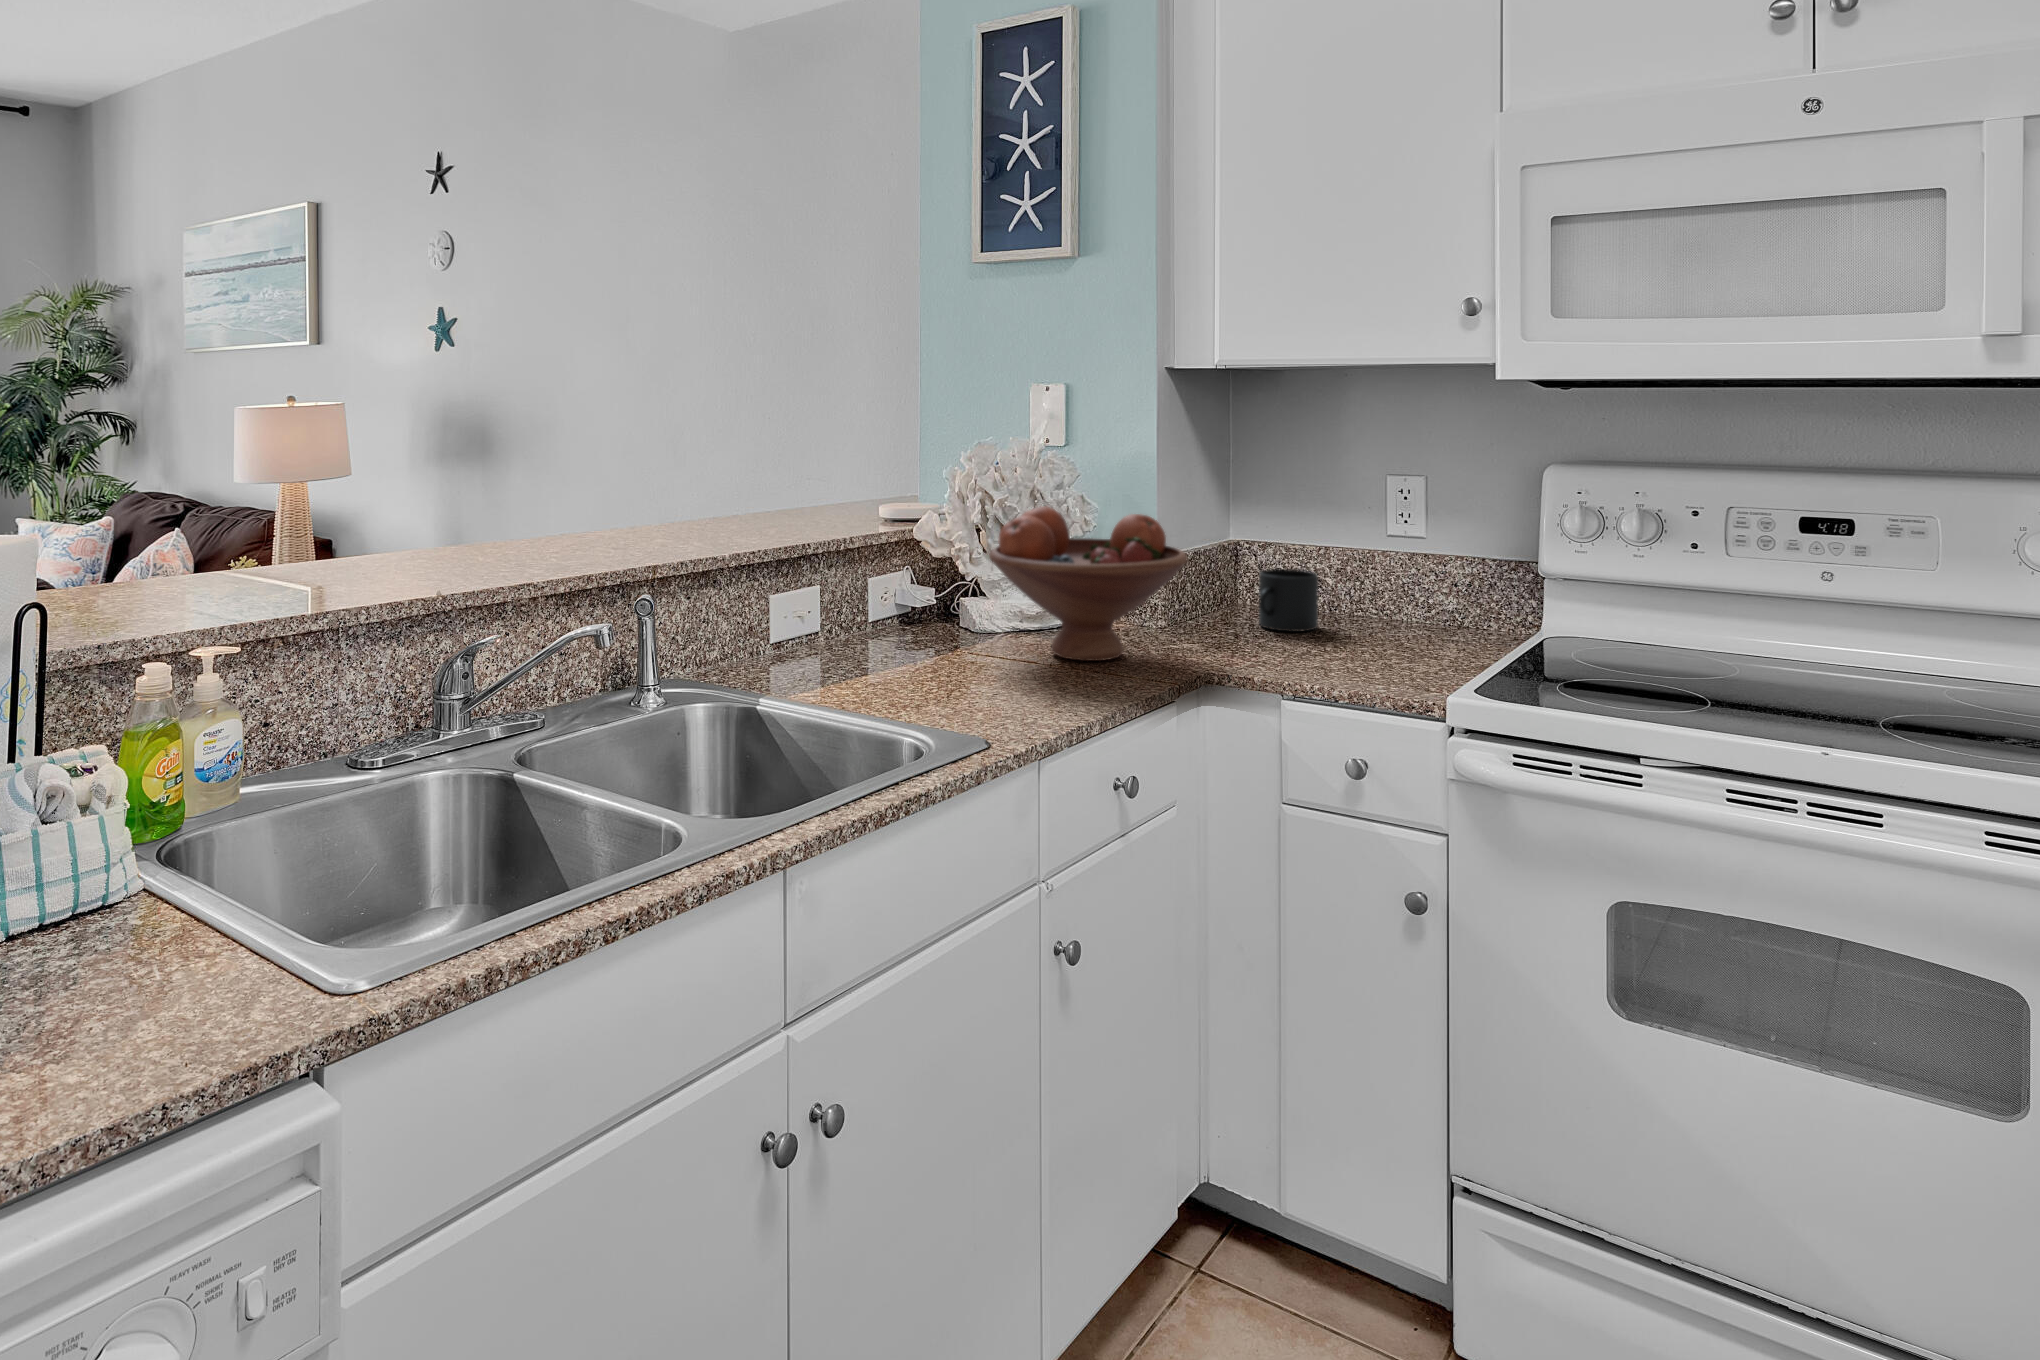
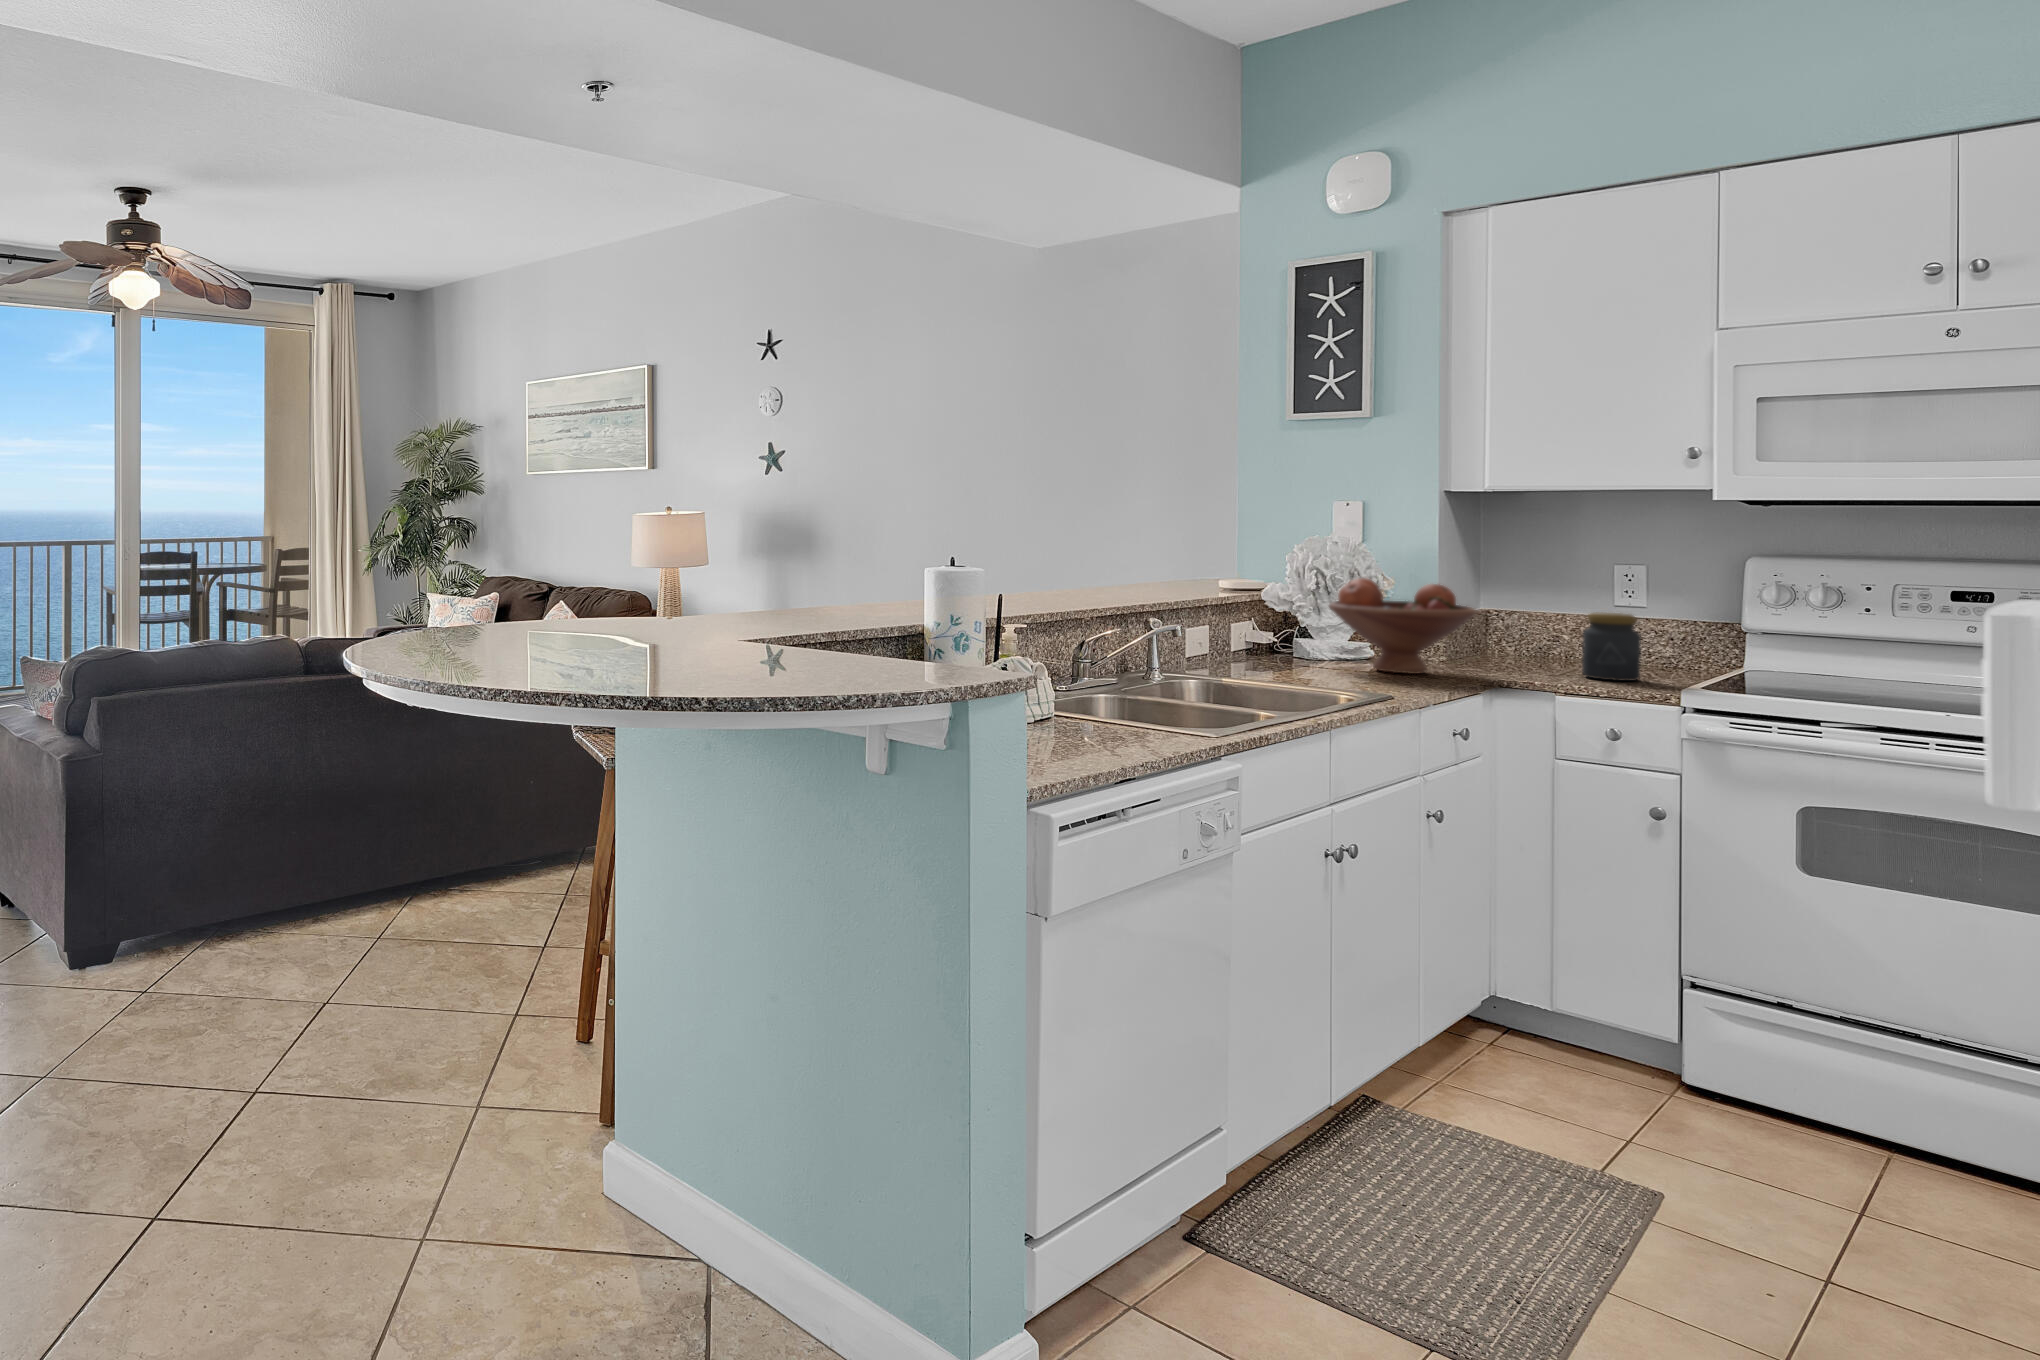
jar: none [1333,552,1406,660] -> present [1582,612,1641,681]
mug: present [1259,569,1318,632] -> none [1518,628,1566,668]

